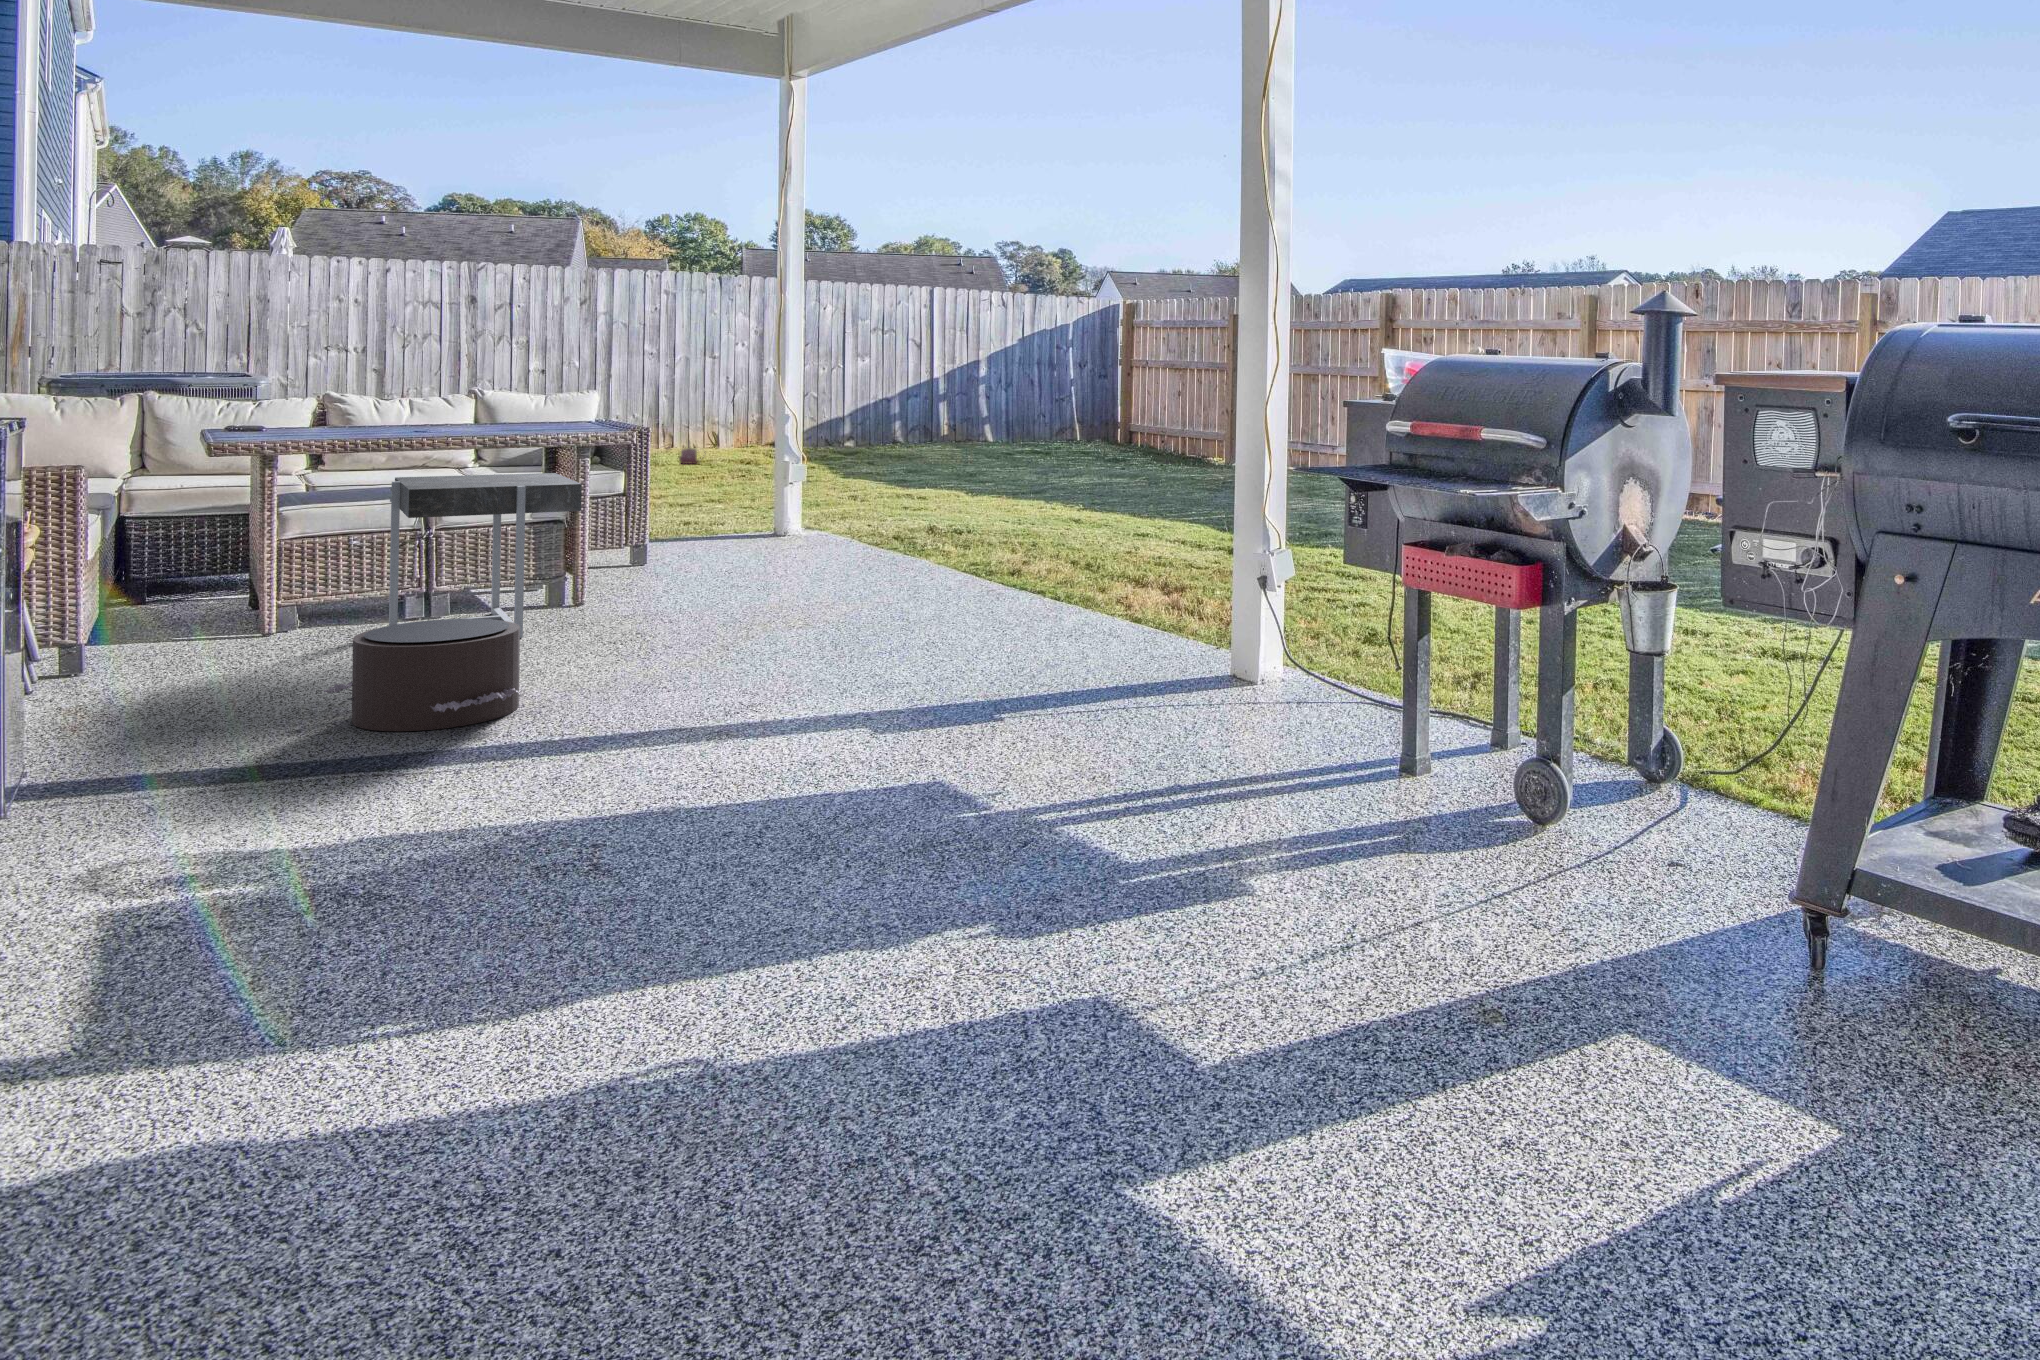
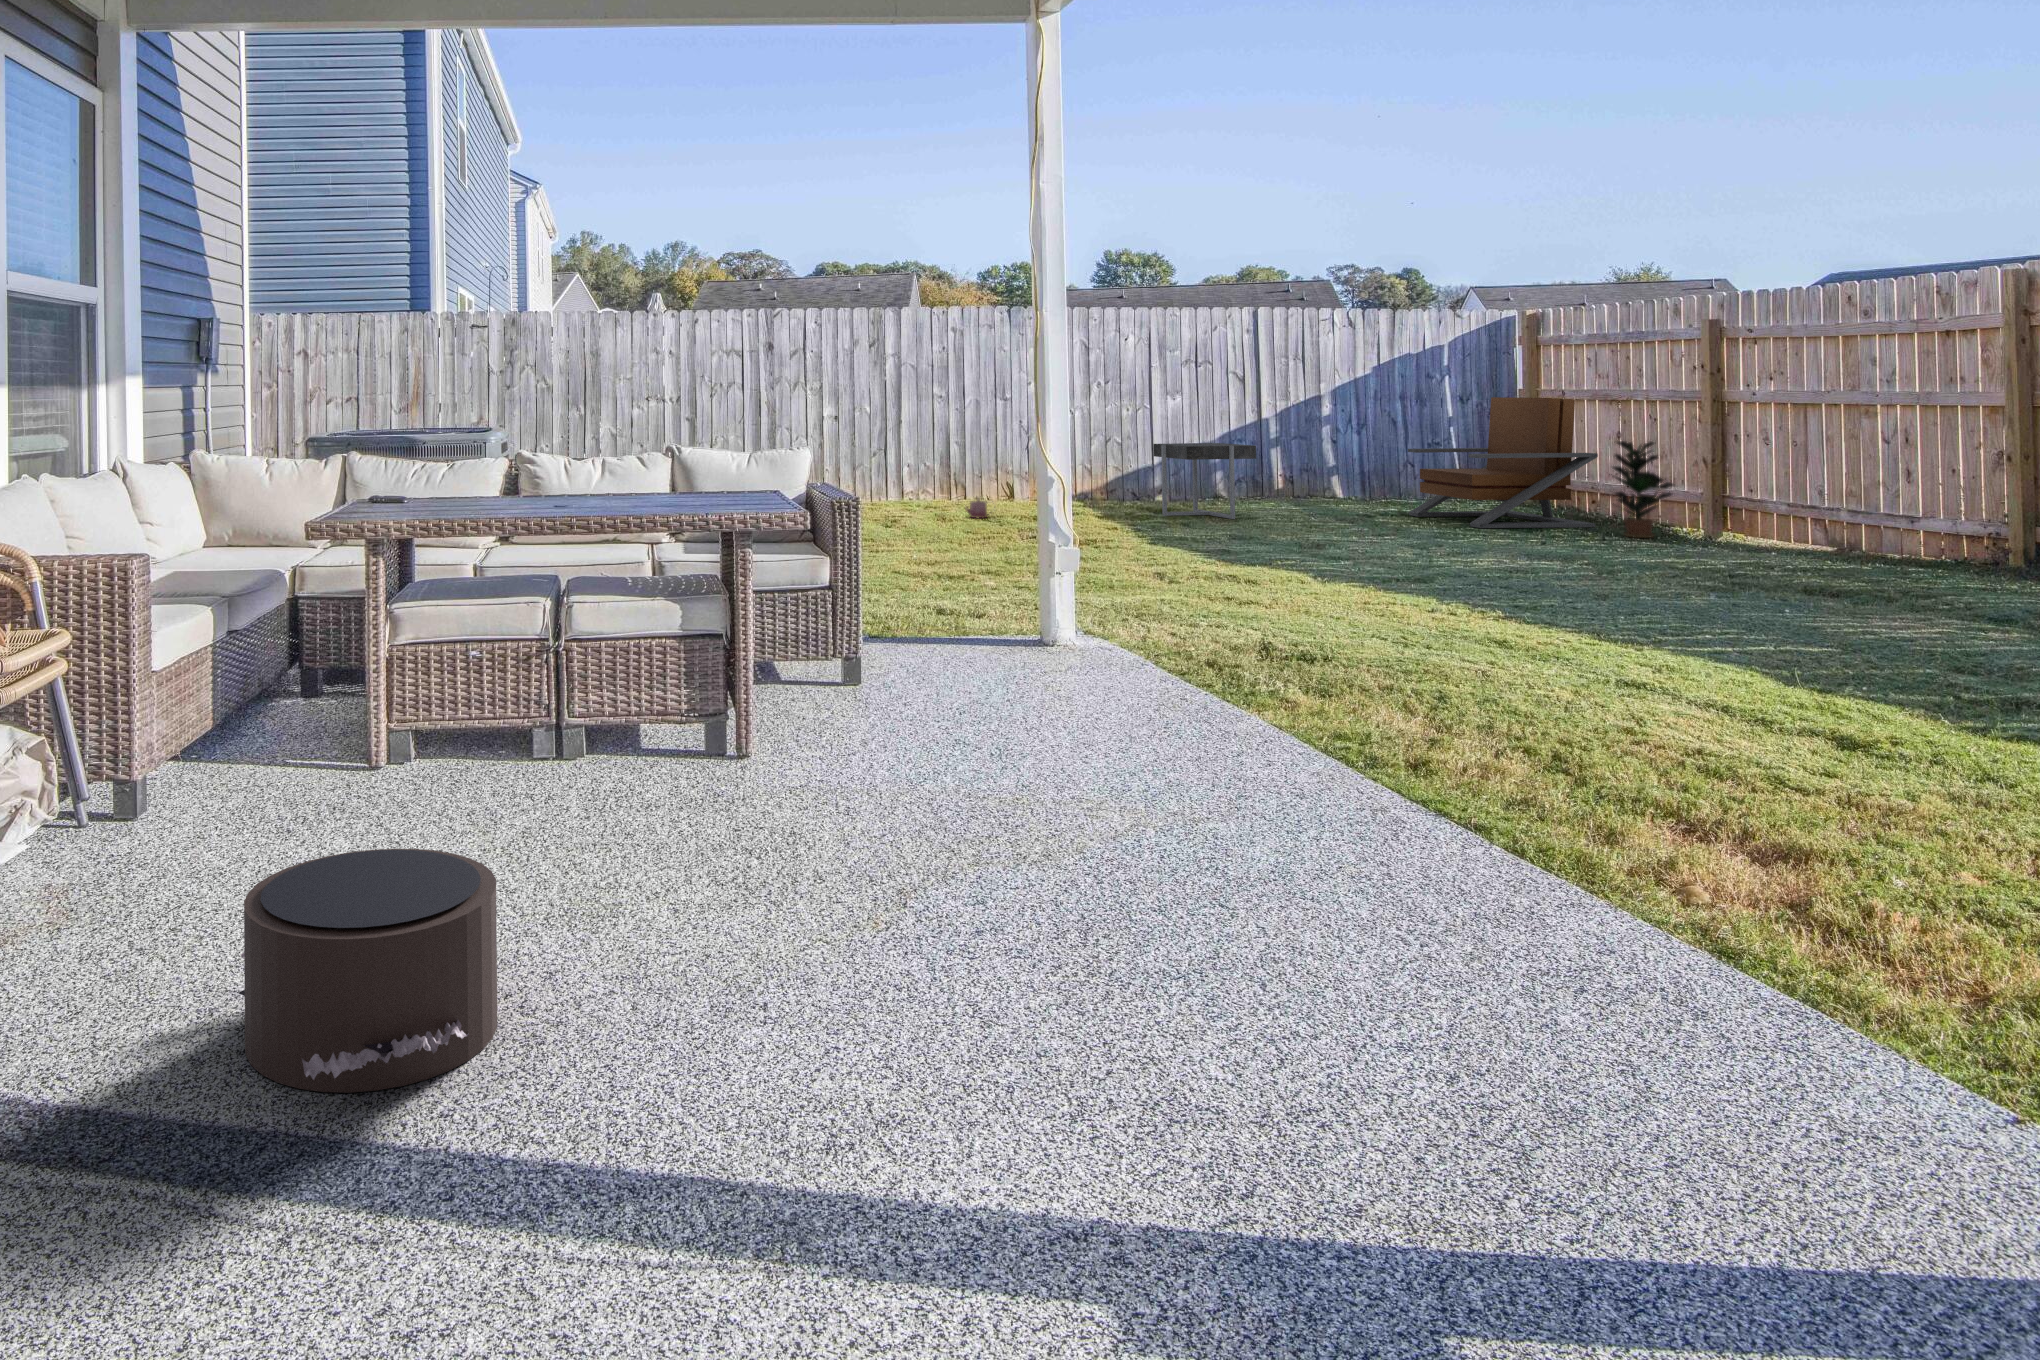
lounge chair: none [1038,365,1158,461] -> present [1408,397,1598,528]
potted plant: none [1162,397,1201,464] -> present [1611,441,1674,538]
side table: present [389,473,582,638] -> present [1153,443,1256,519]

